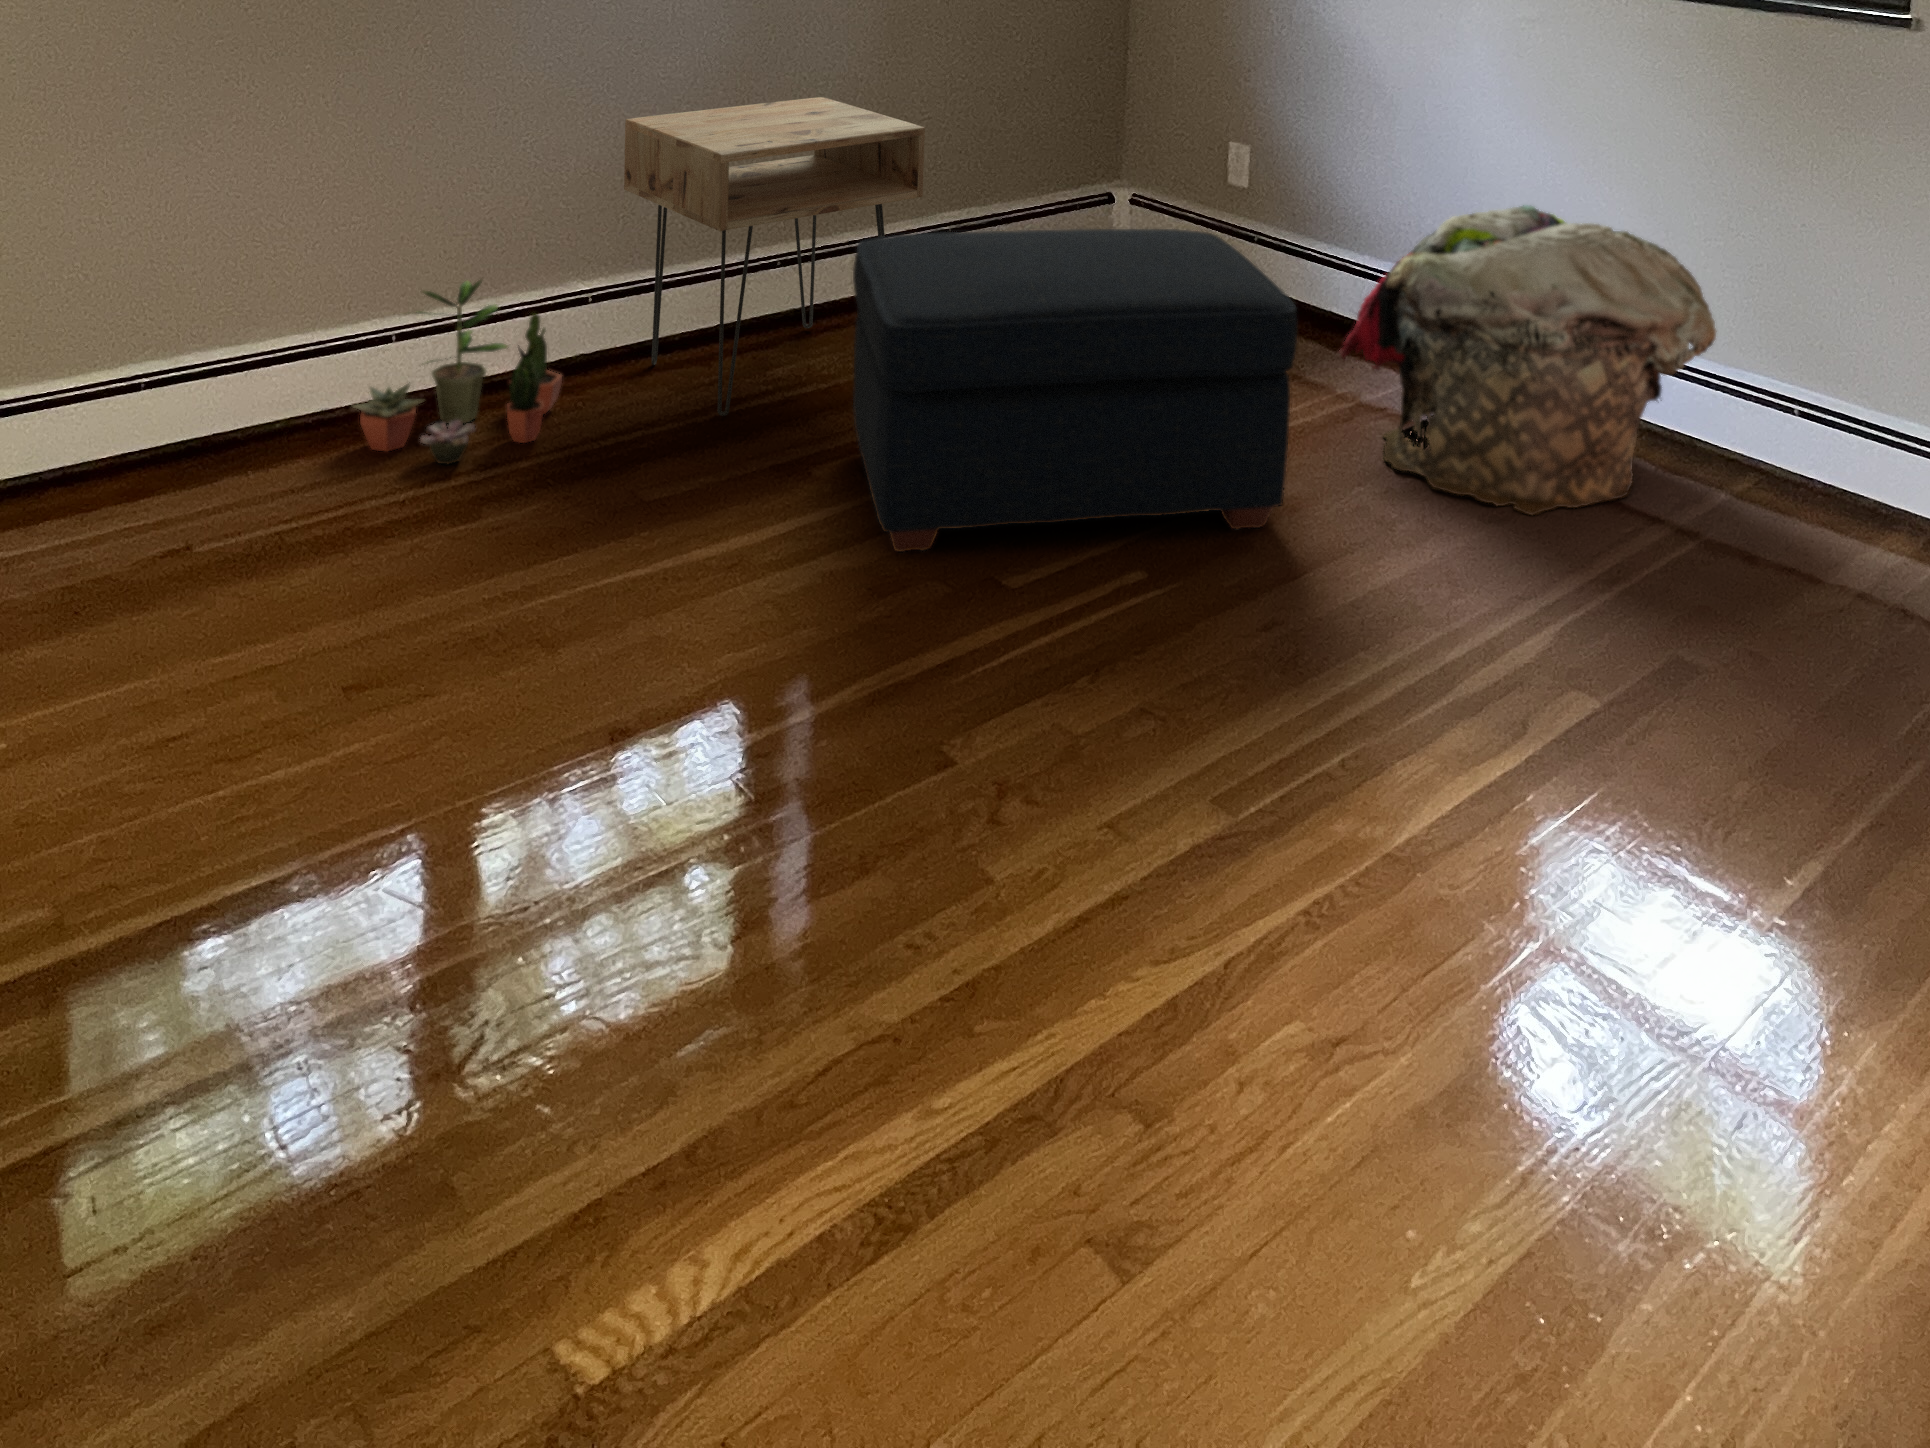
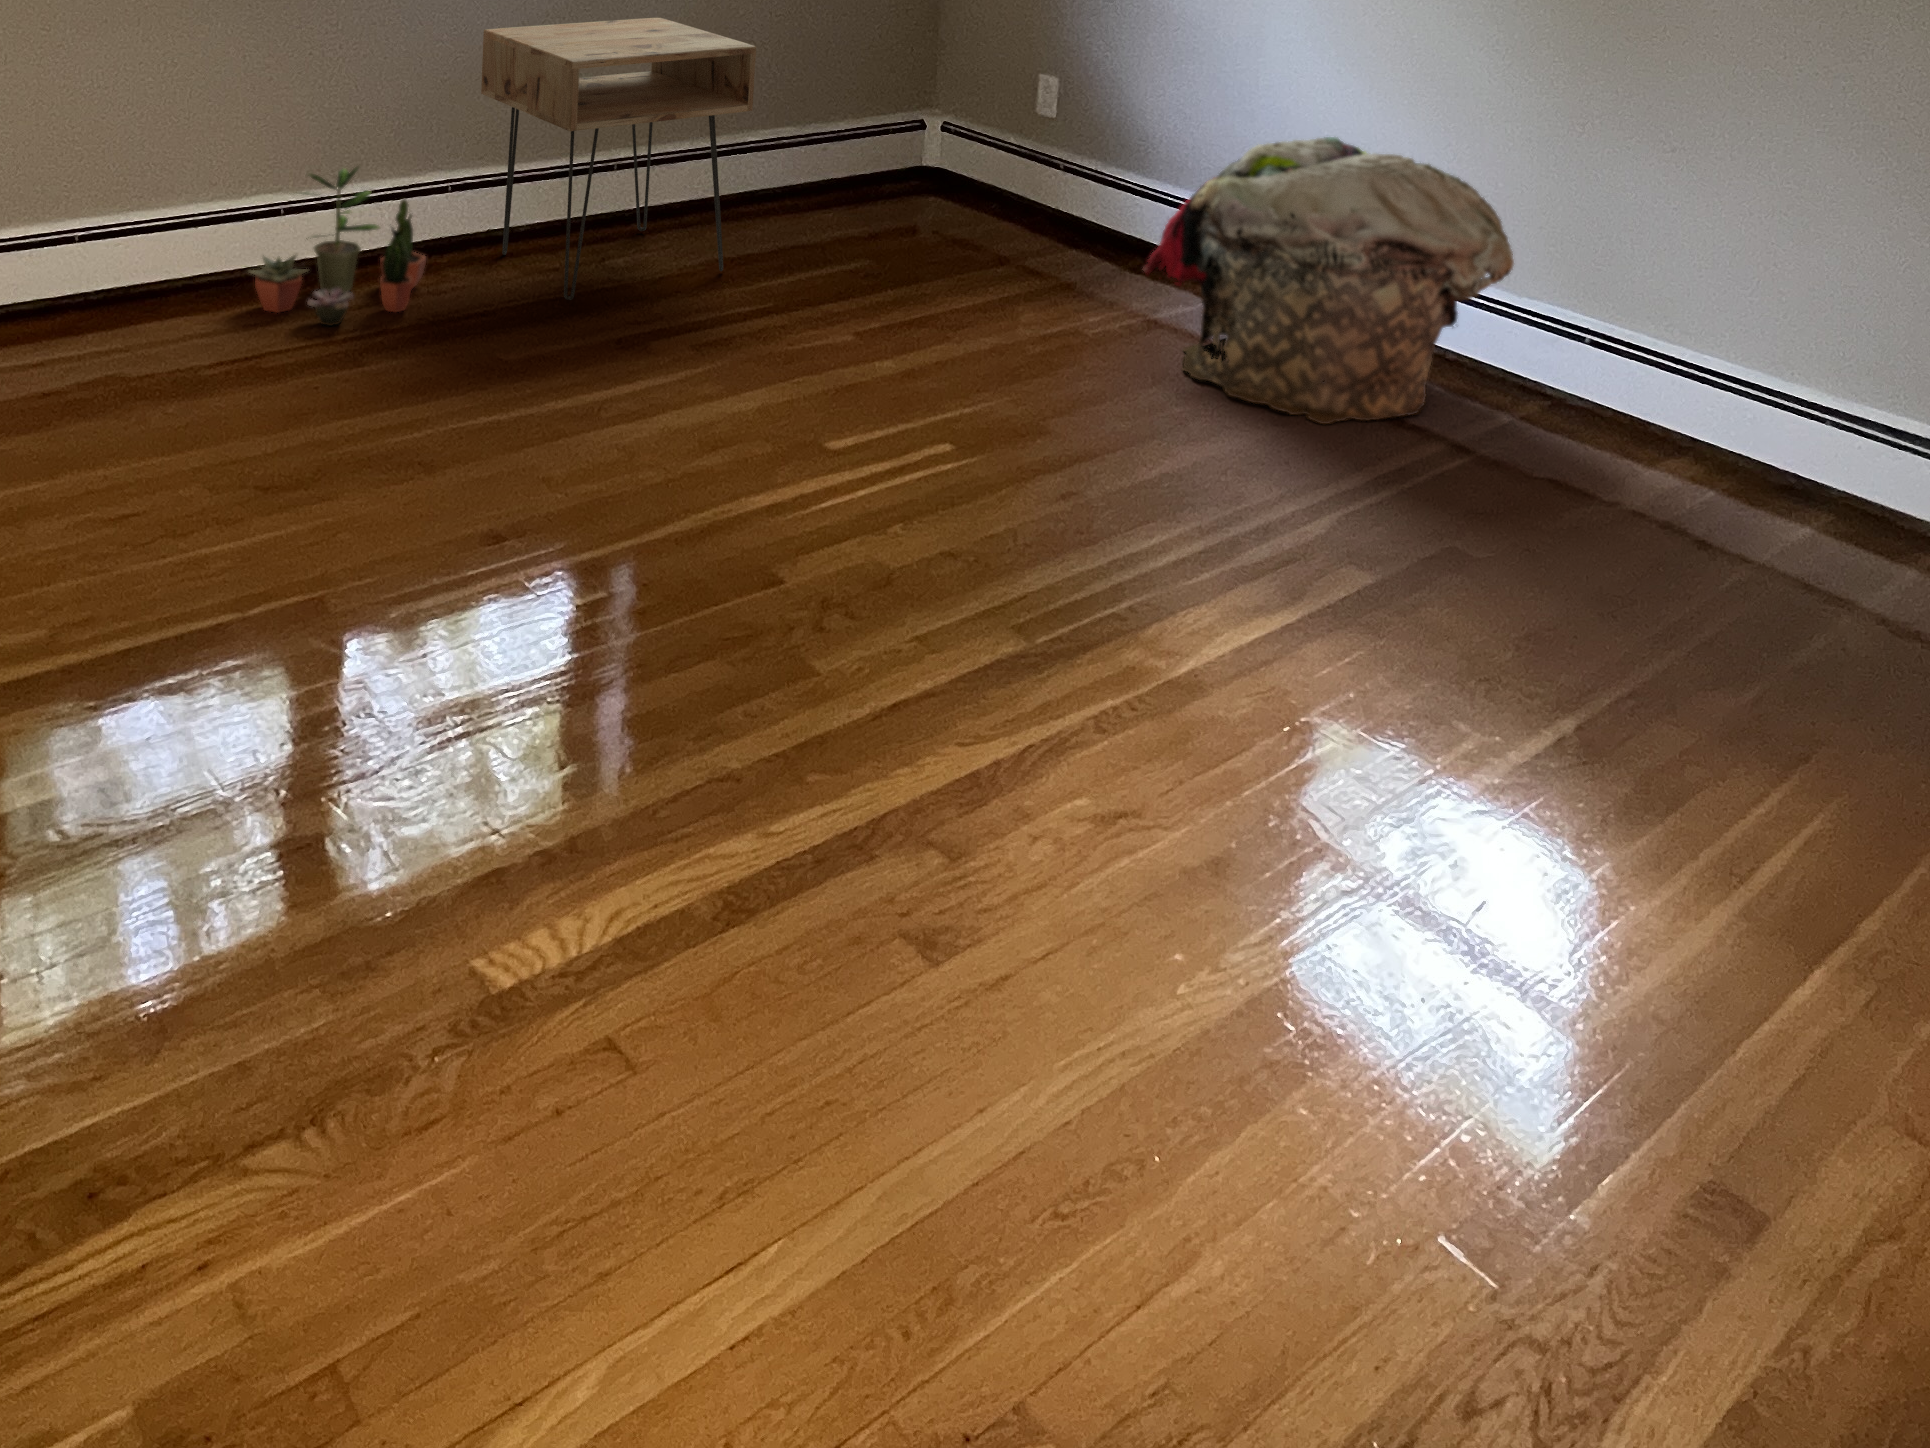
ottoman: present [853,229,1298,552] -> none [688,142,1104,419]

